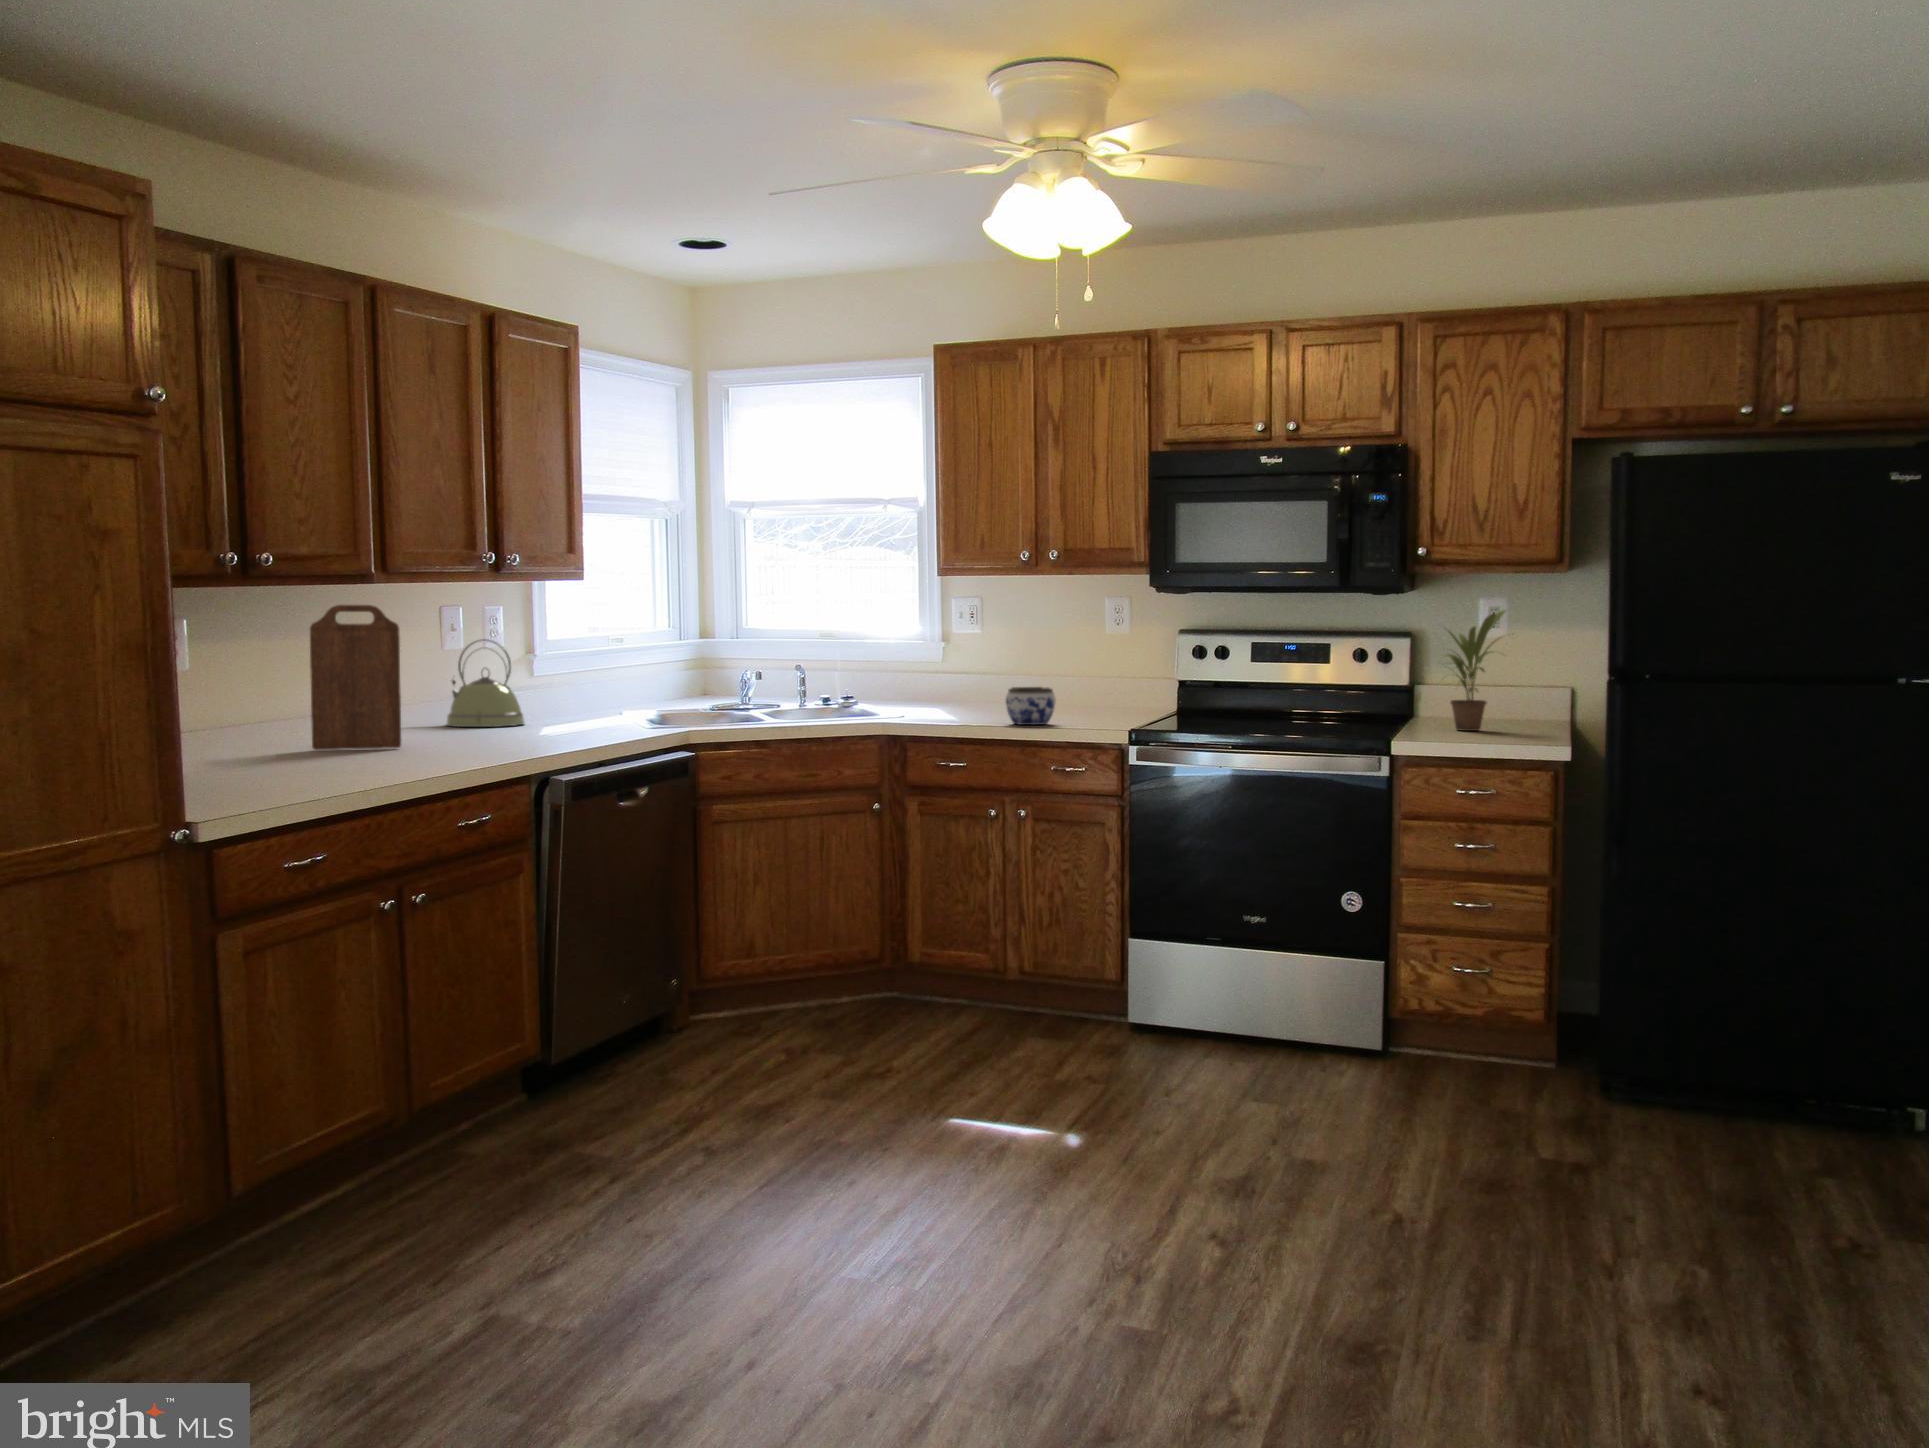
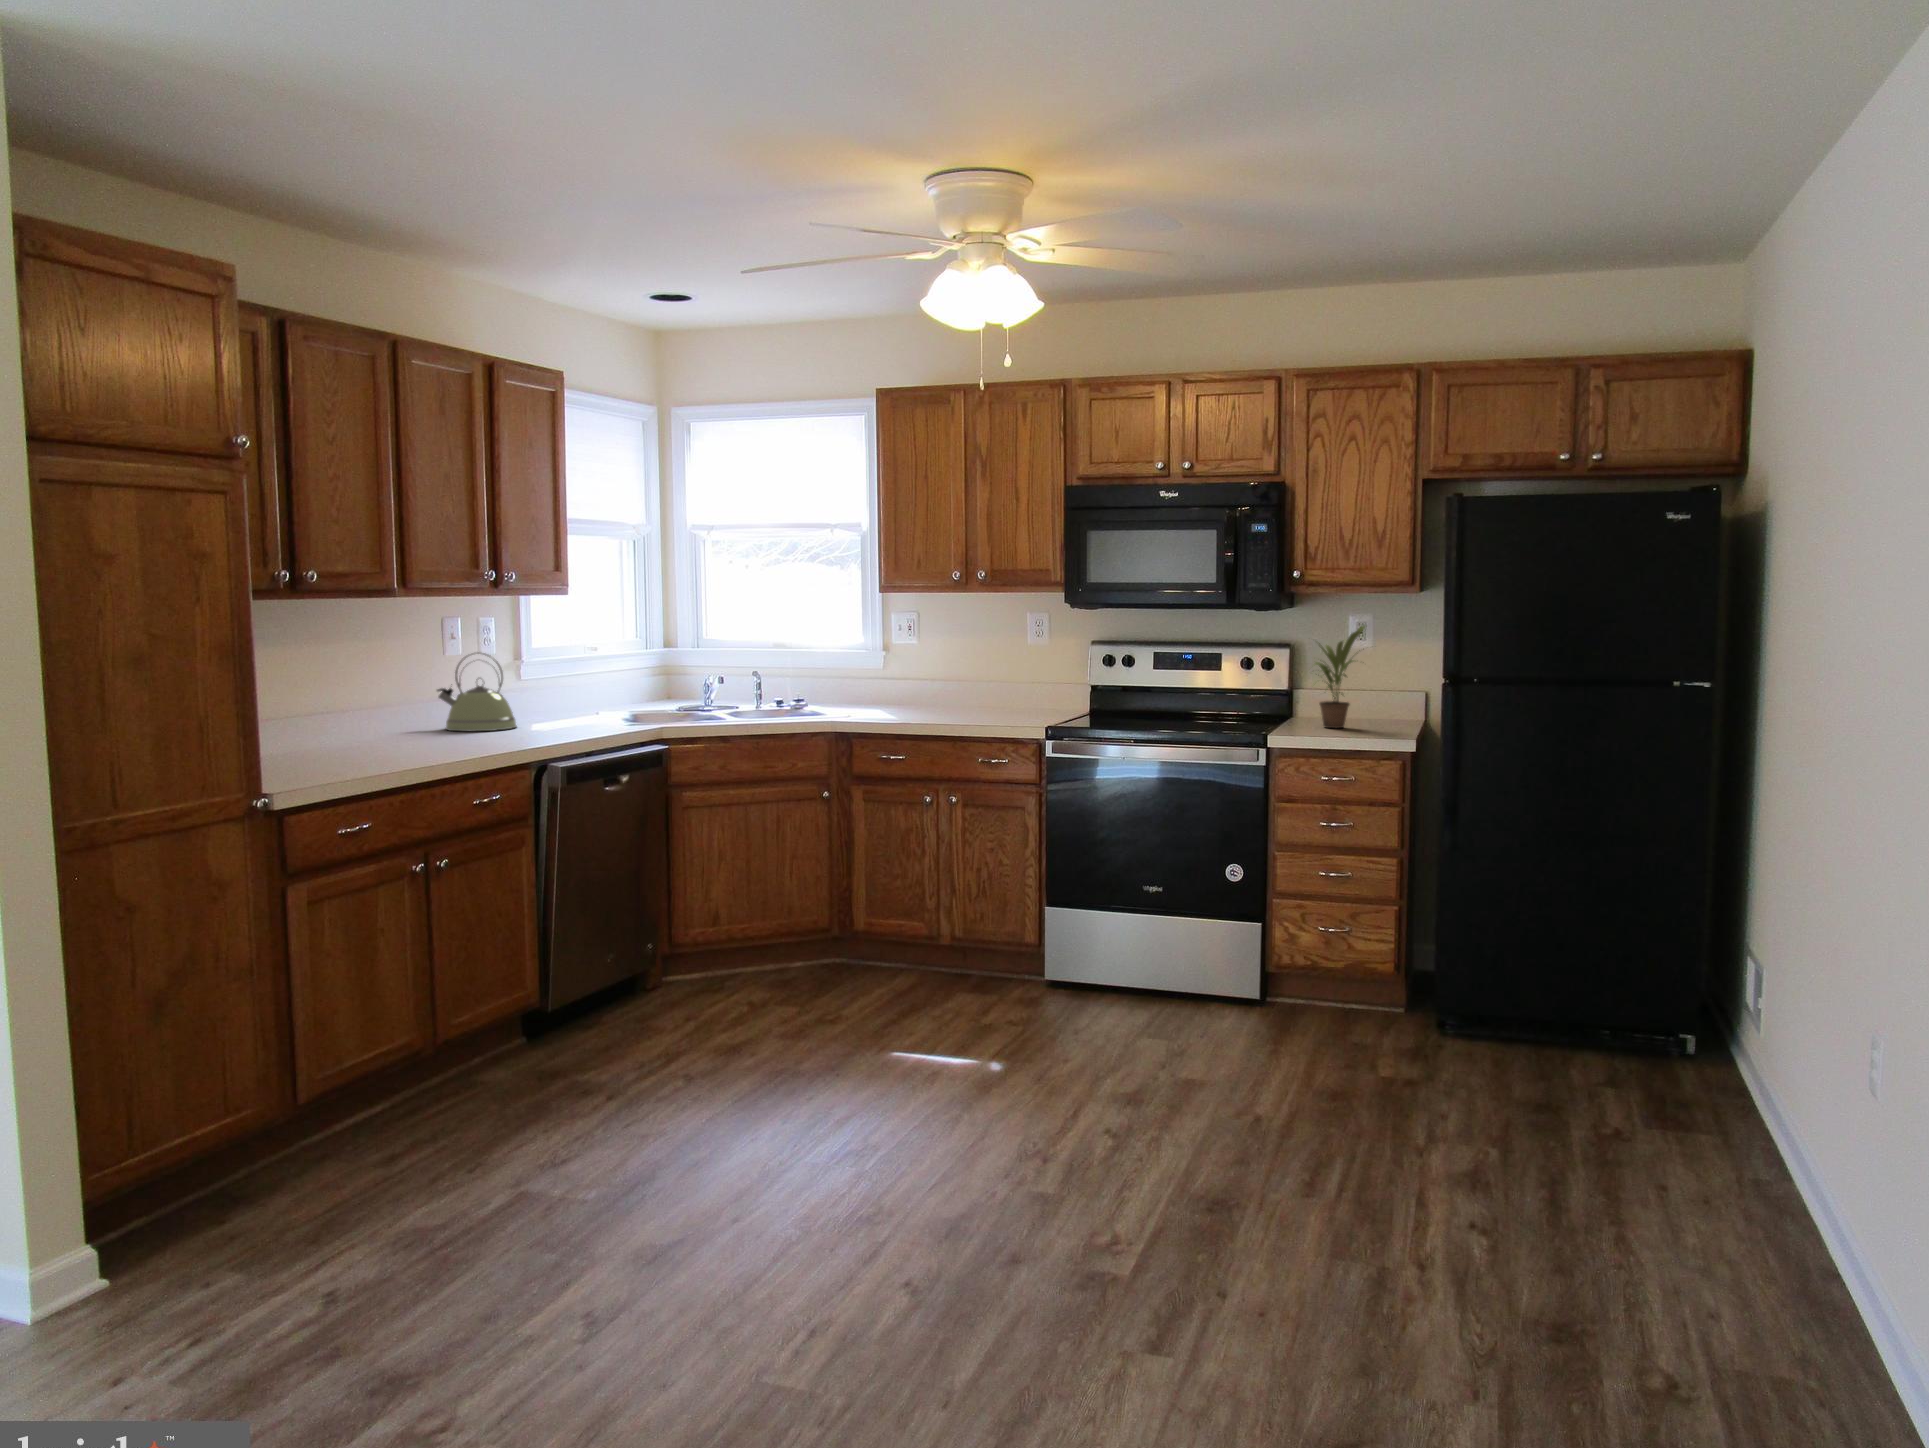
cutting board: present [310,605,401,750] -> none [310,631,400,764]
jar: present [1006,687,1055,725] -> none [941,690,984,724]

